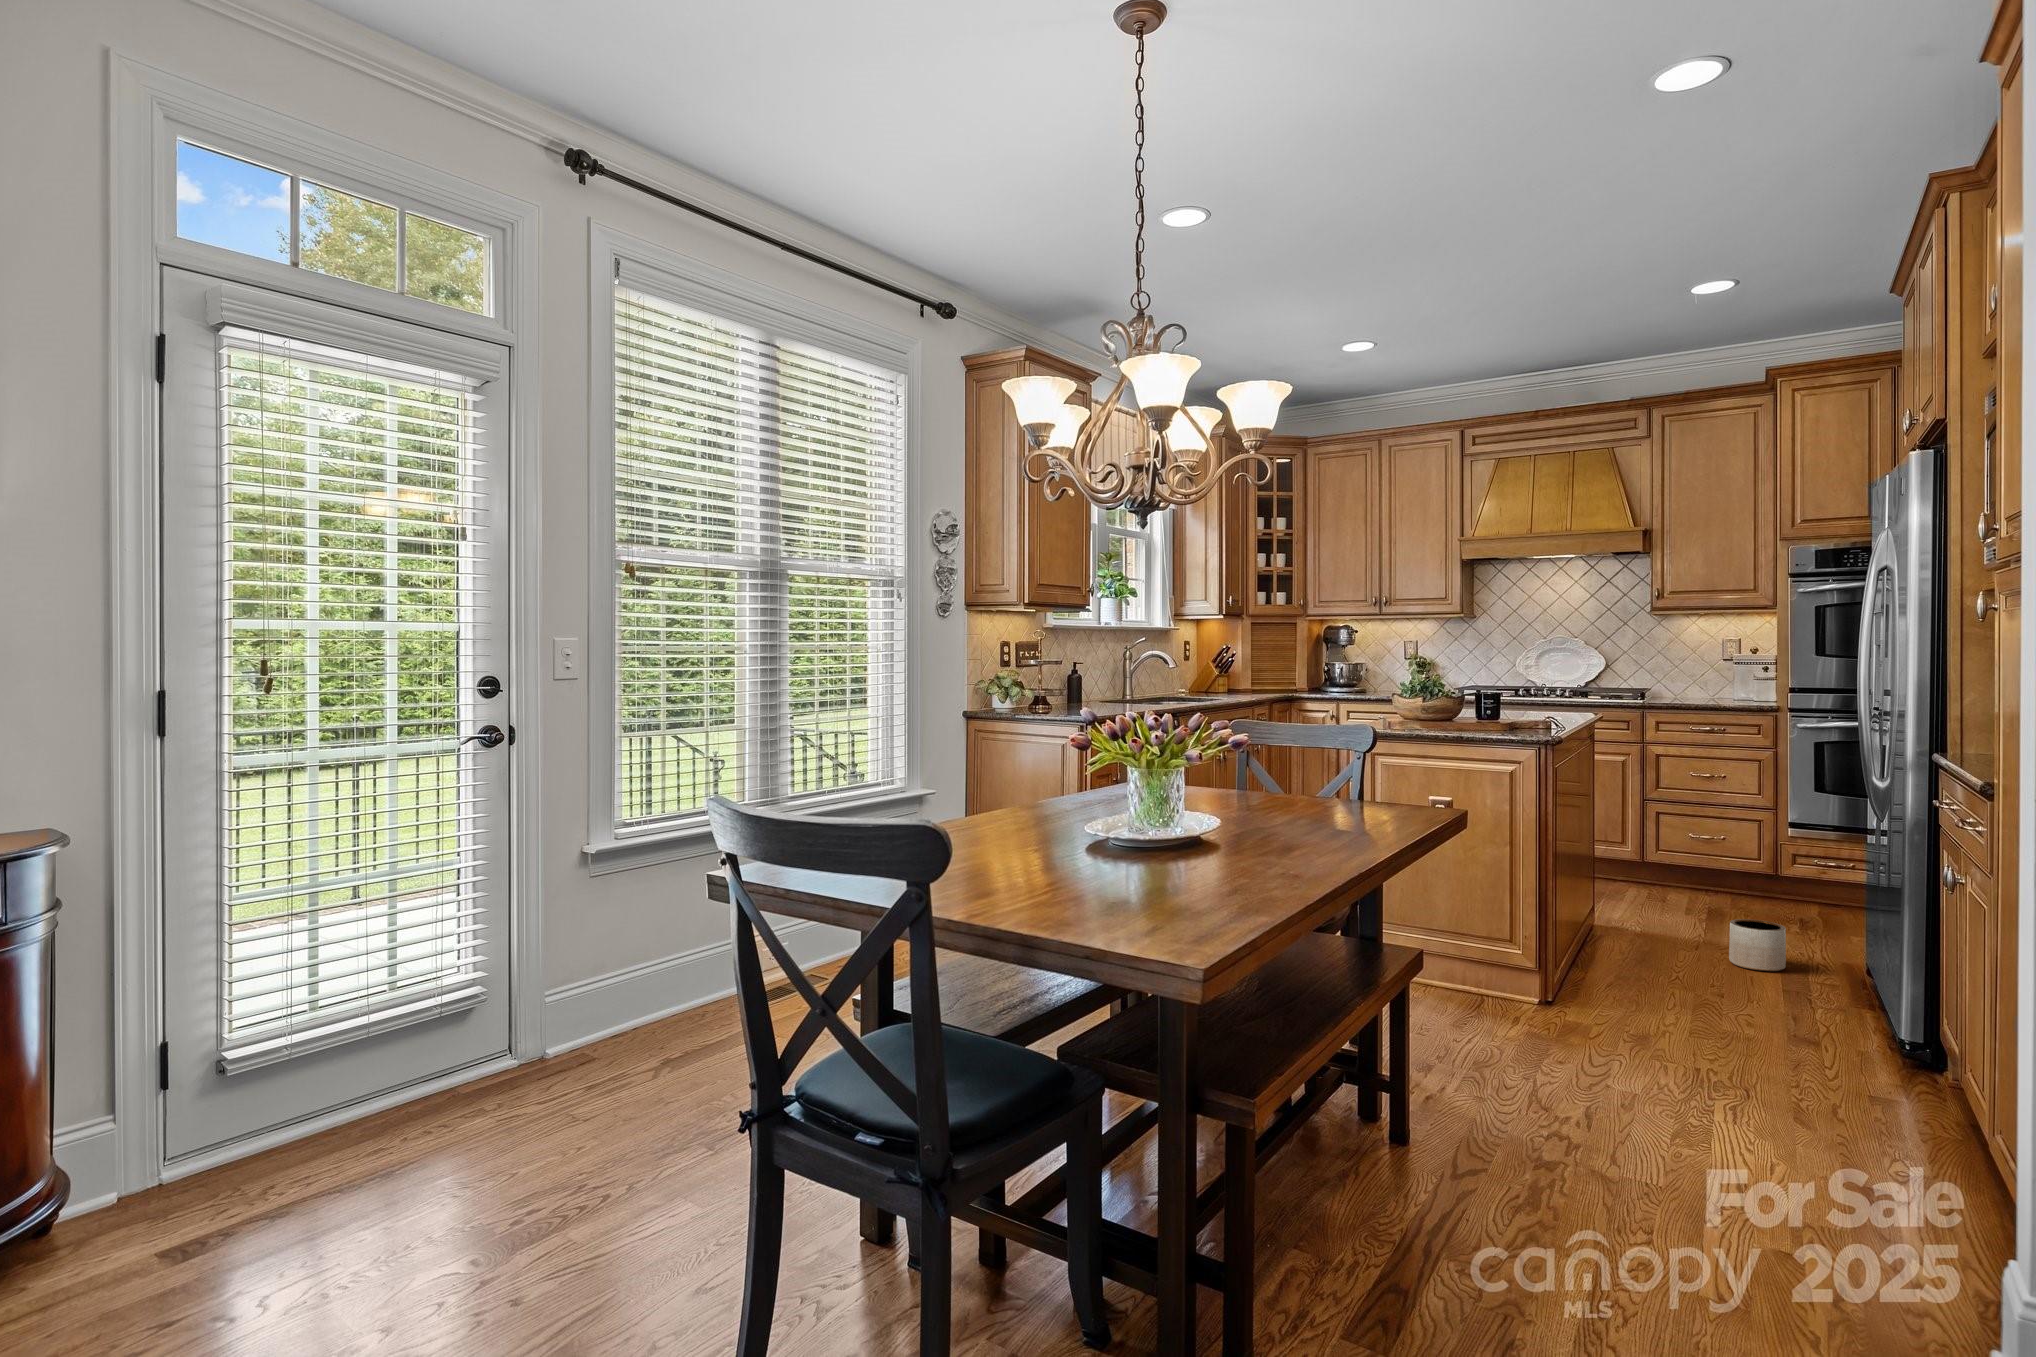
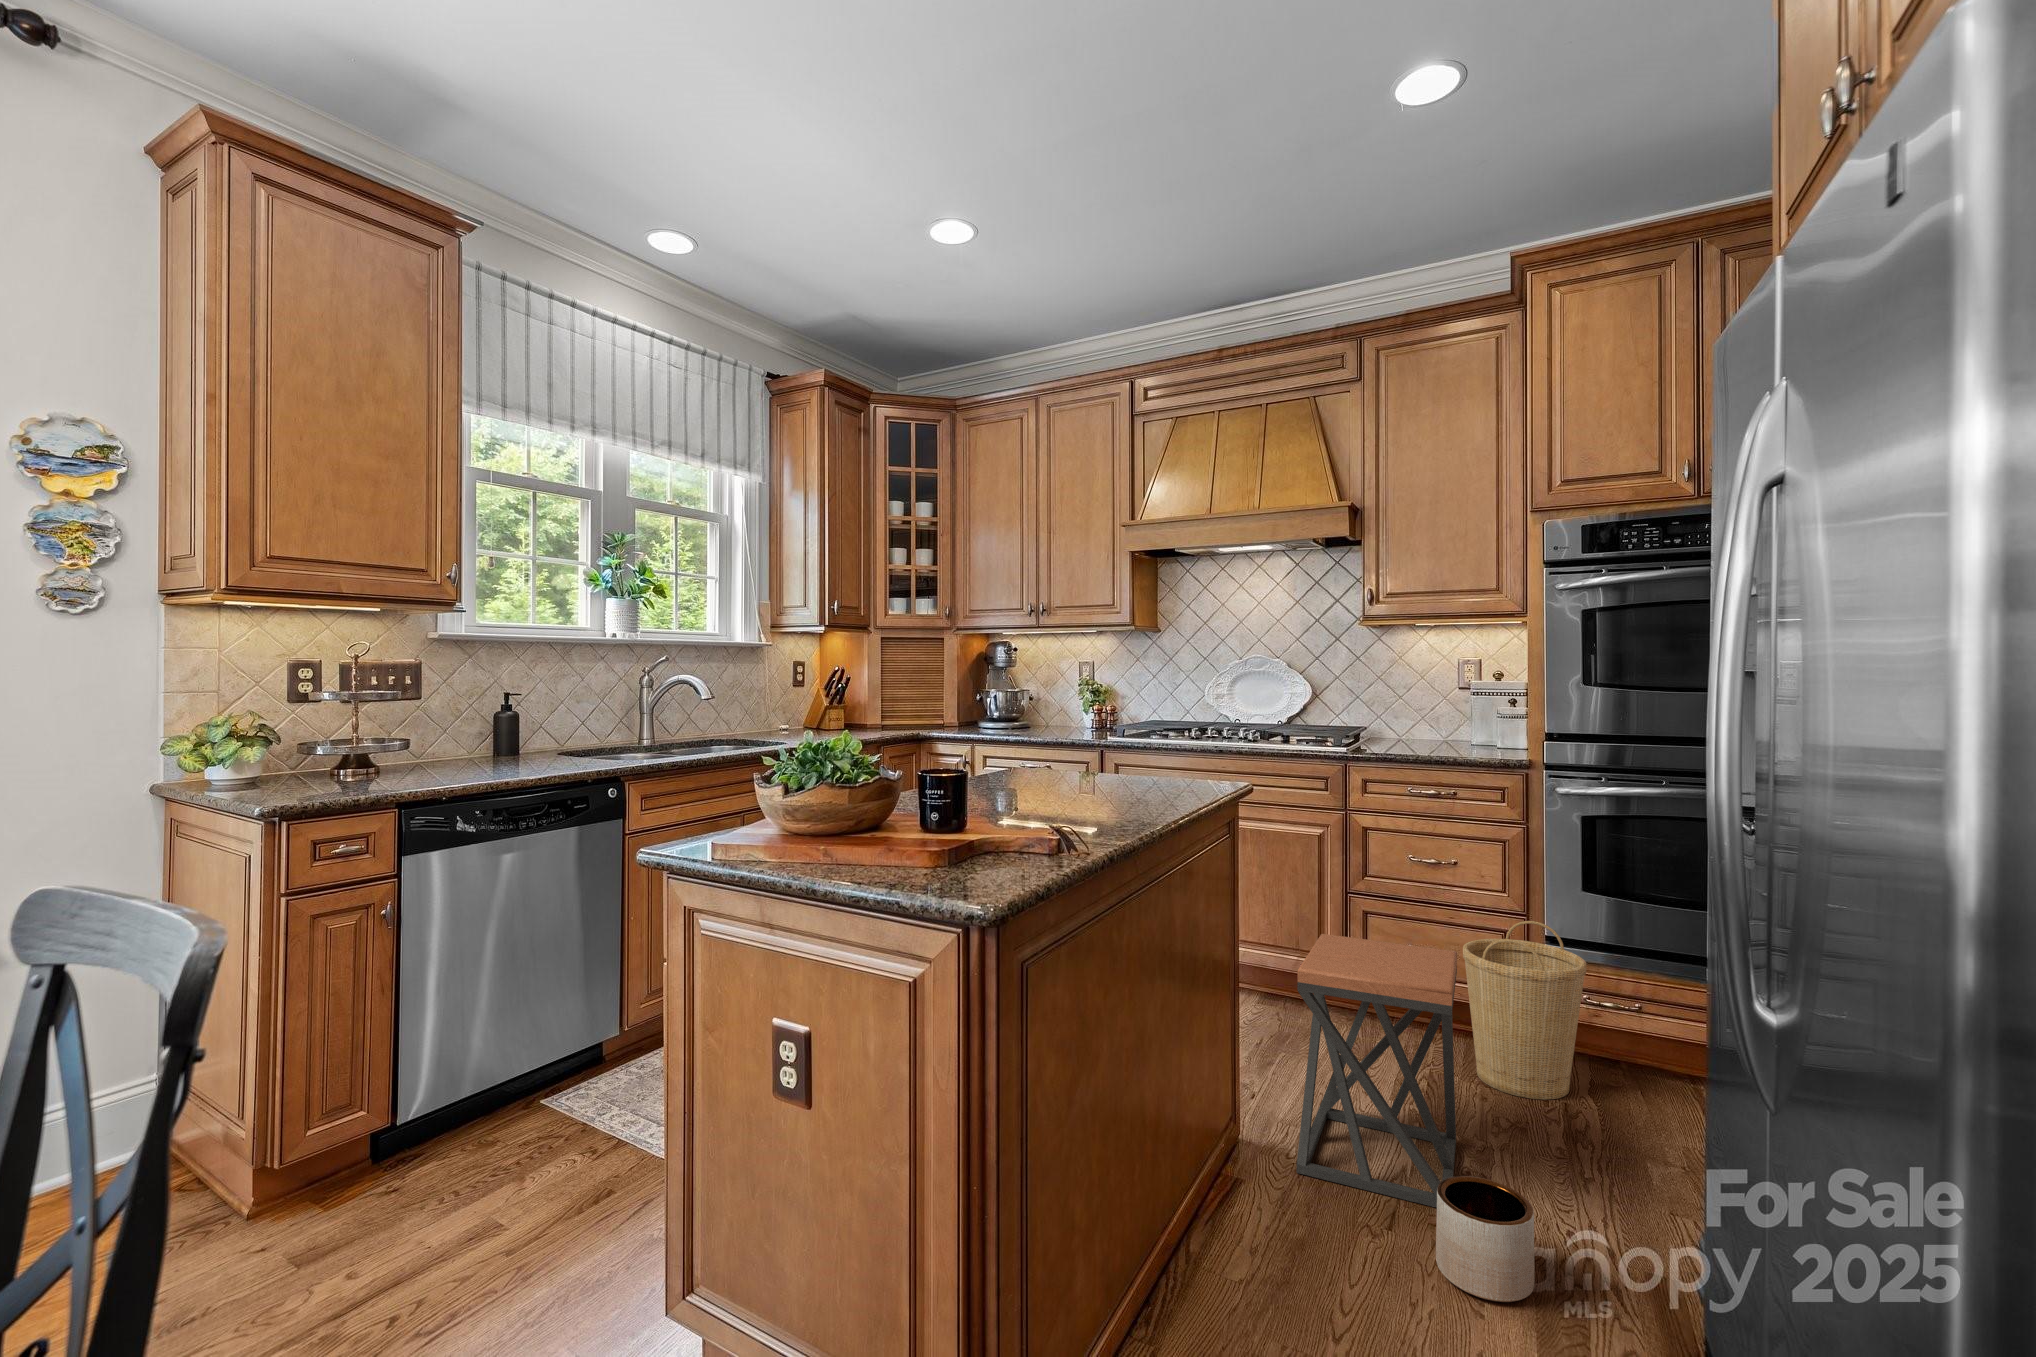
stool: none [1636,809,1736,950] -> present [1296,934,1457,1208]
basket: none [1732,812,1818,919] -> present [1463,921,1587,1099]

